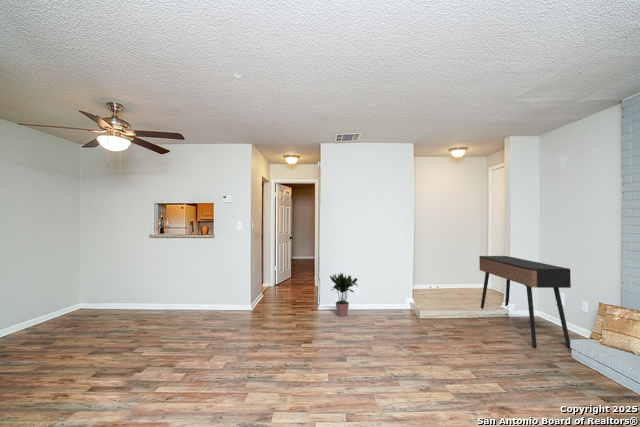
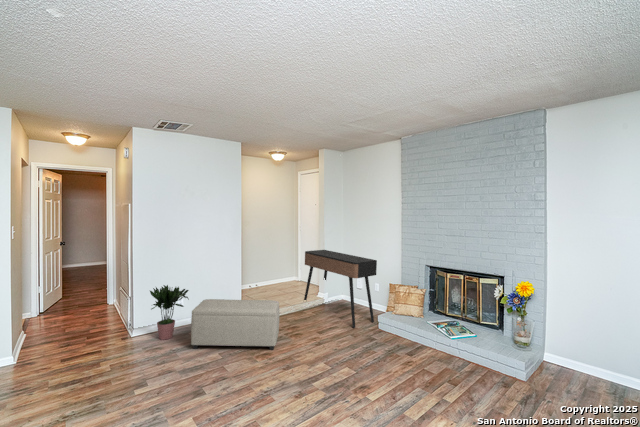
ottoman: none [354,289,435,345] -> present [191,299,280,350]

